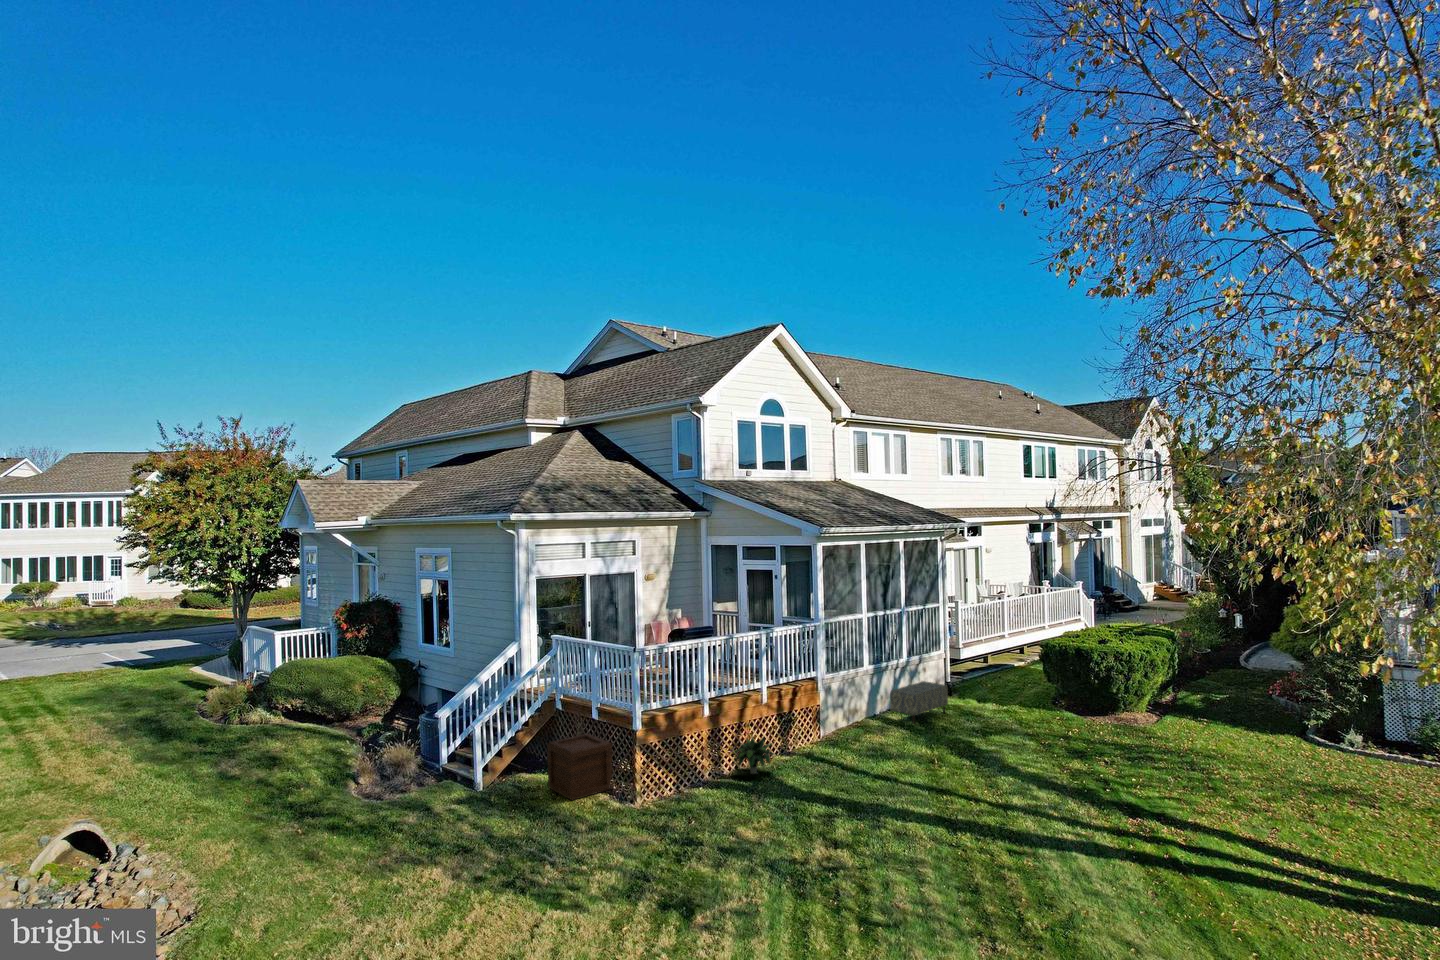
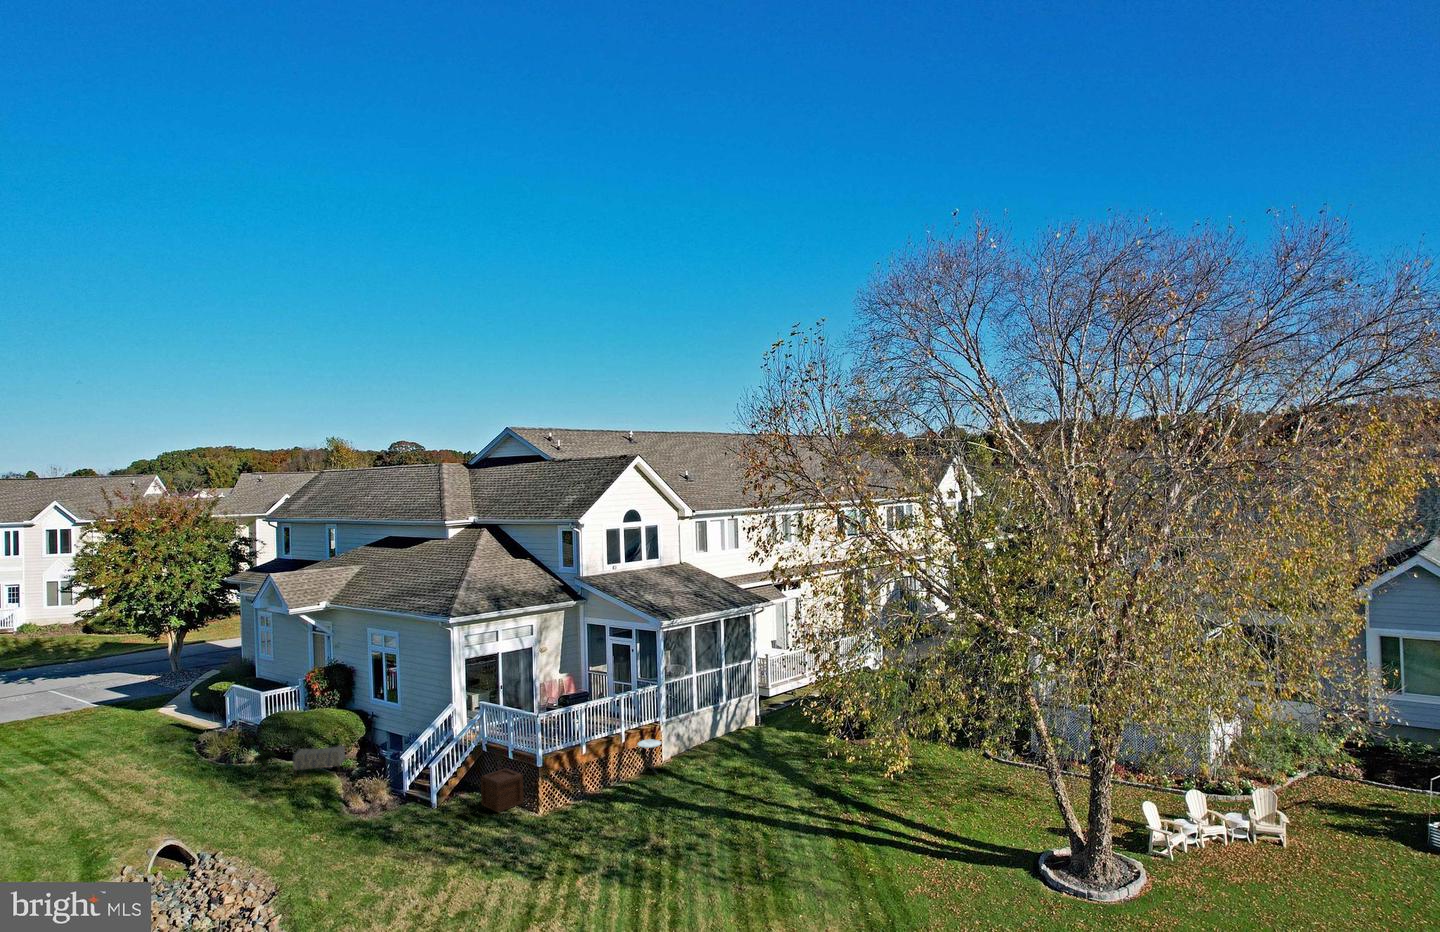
bench: present [890,681,948,724] -> present [293,746,345,776]
side table: none [788,705,826,759] -> present [638,739,661,773]
potted plant: present [734,736,776,774] -> present [251,750,277,770]

